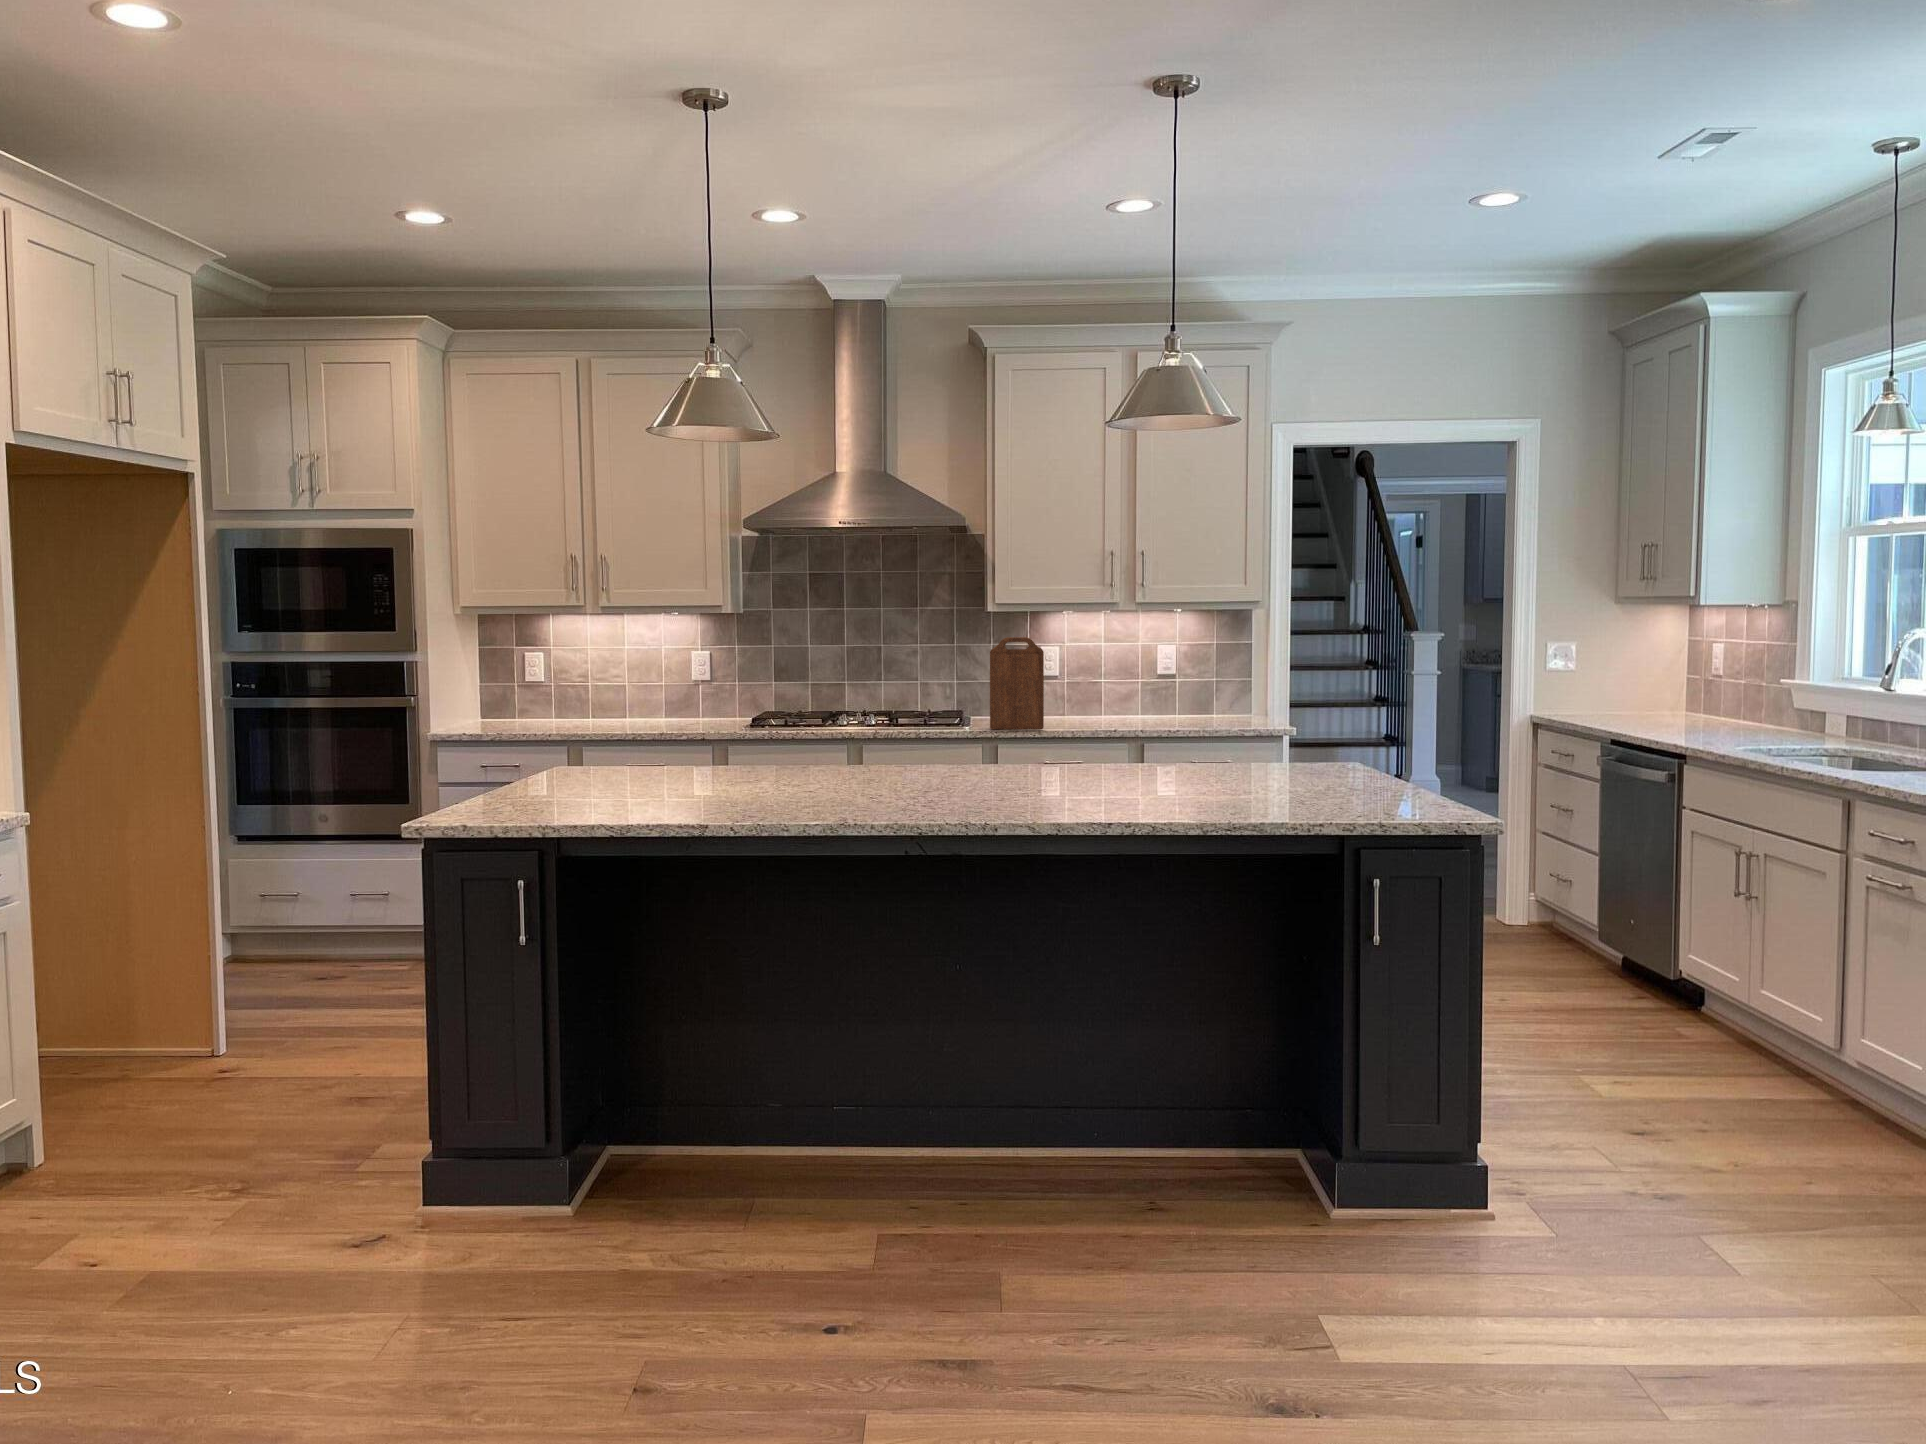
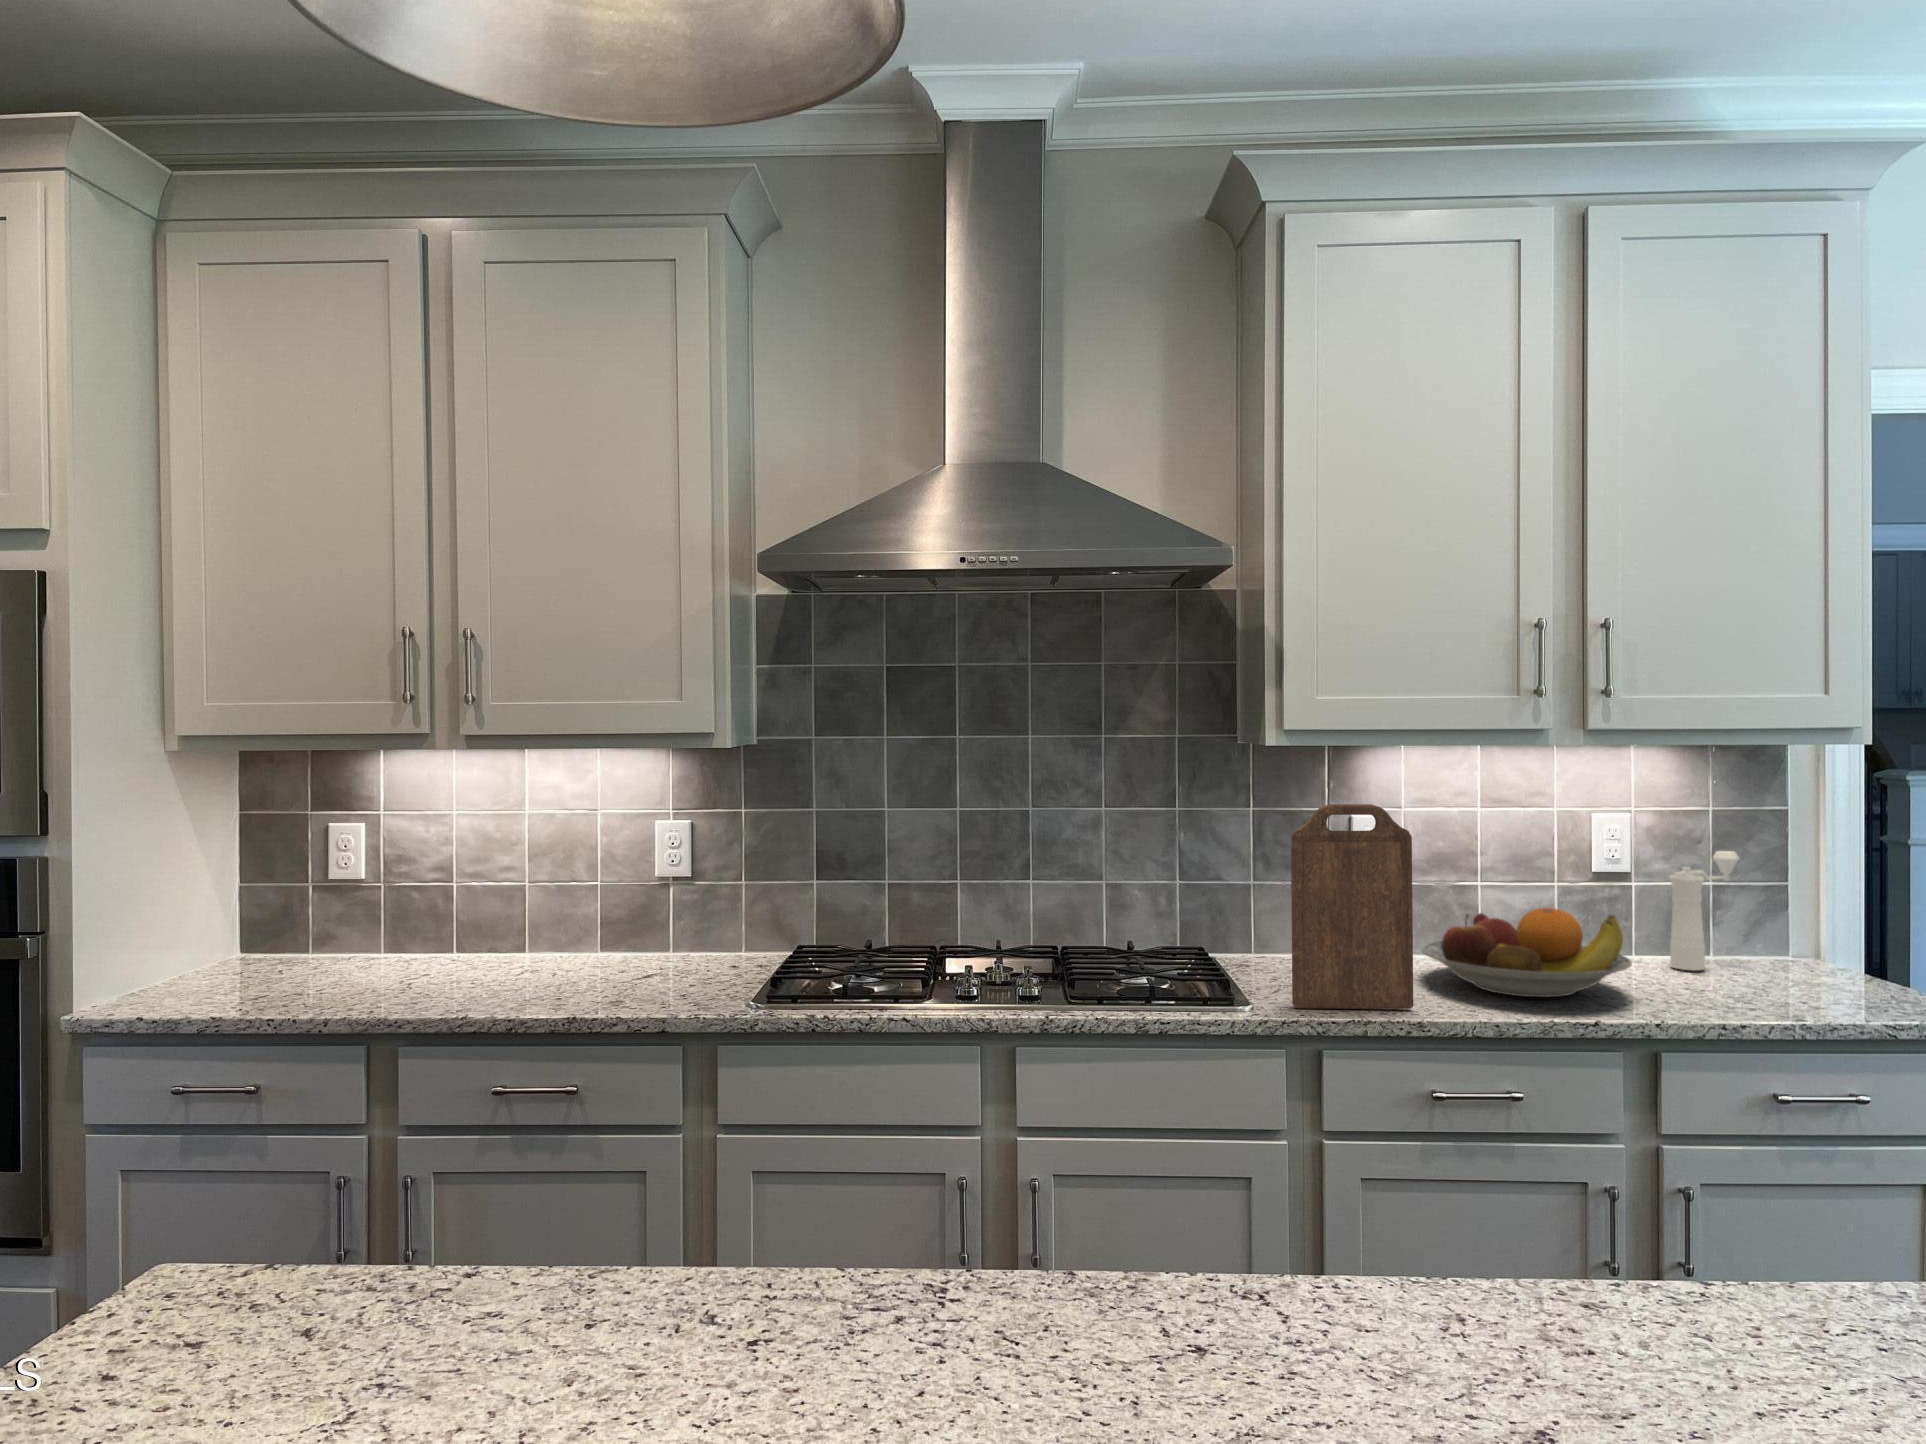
pepper mill: none [1187,663,1223,719] -> present [1669,851,1739,970]
fruit bowl: none [1060,687,1150,726] -> present [1422,908,1632,997]

